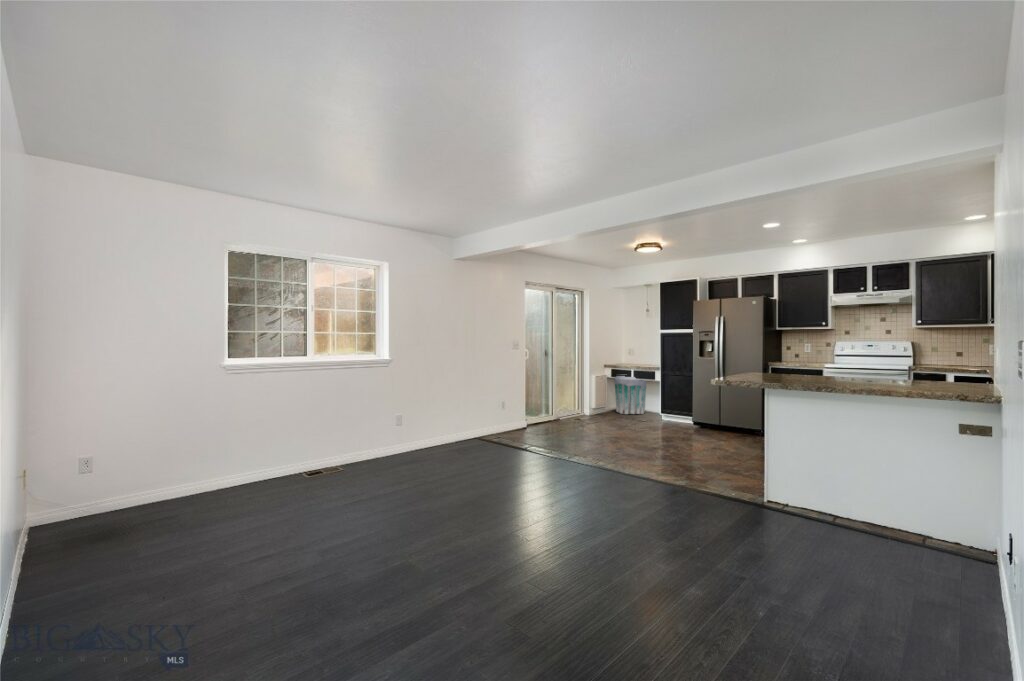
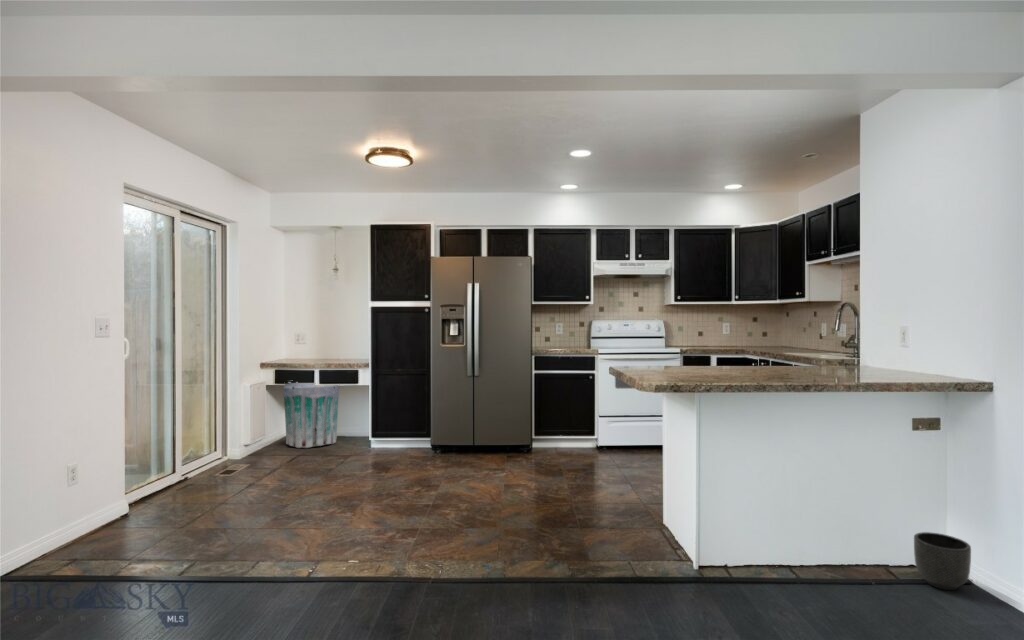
planter: none [926,513,971,556] -> present [914,532,971,590]

